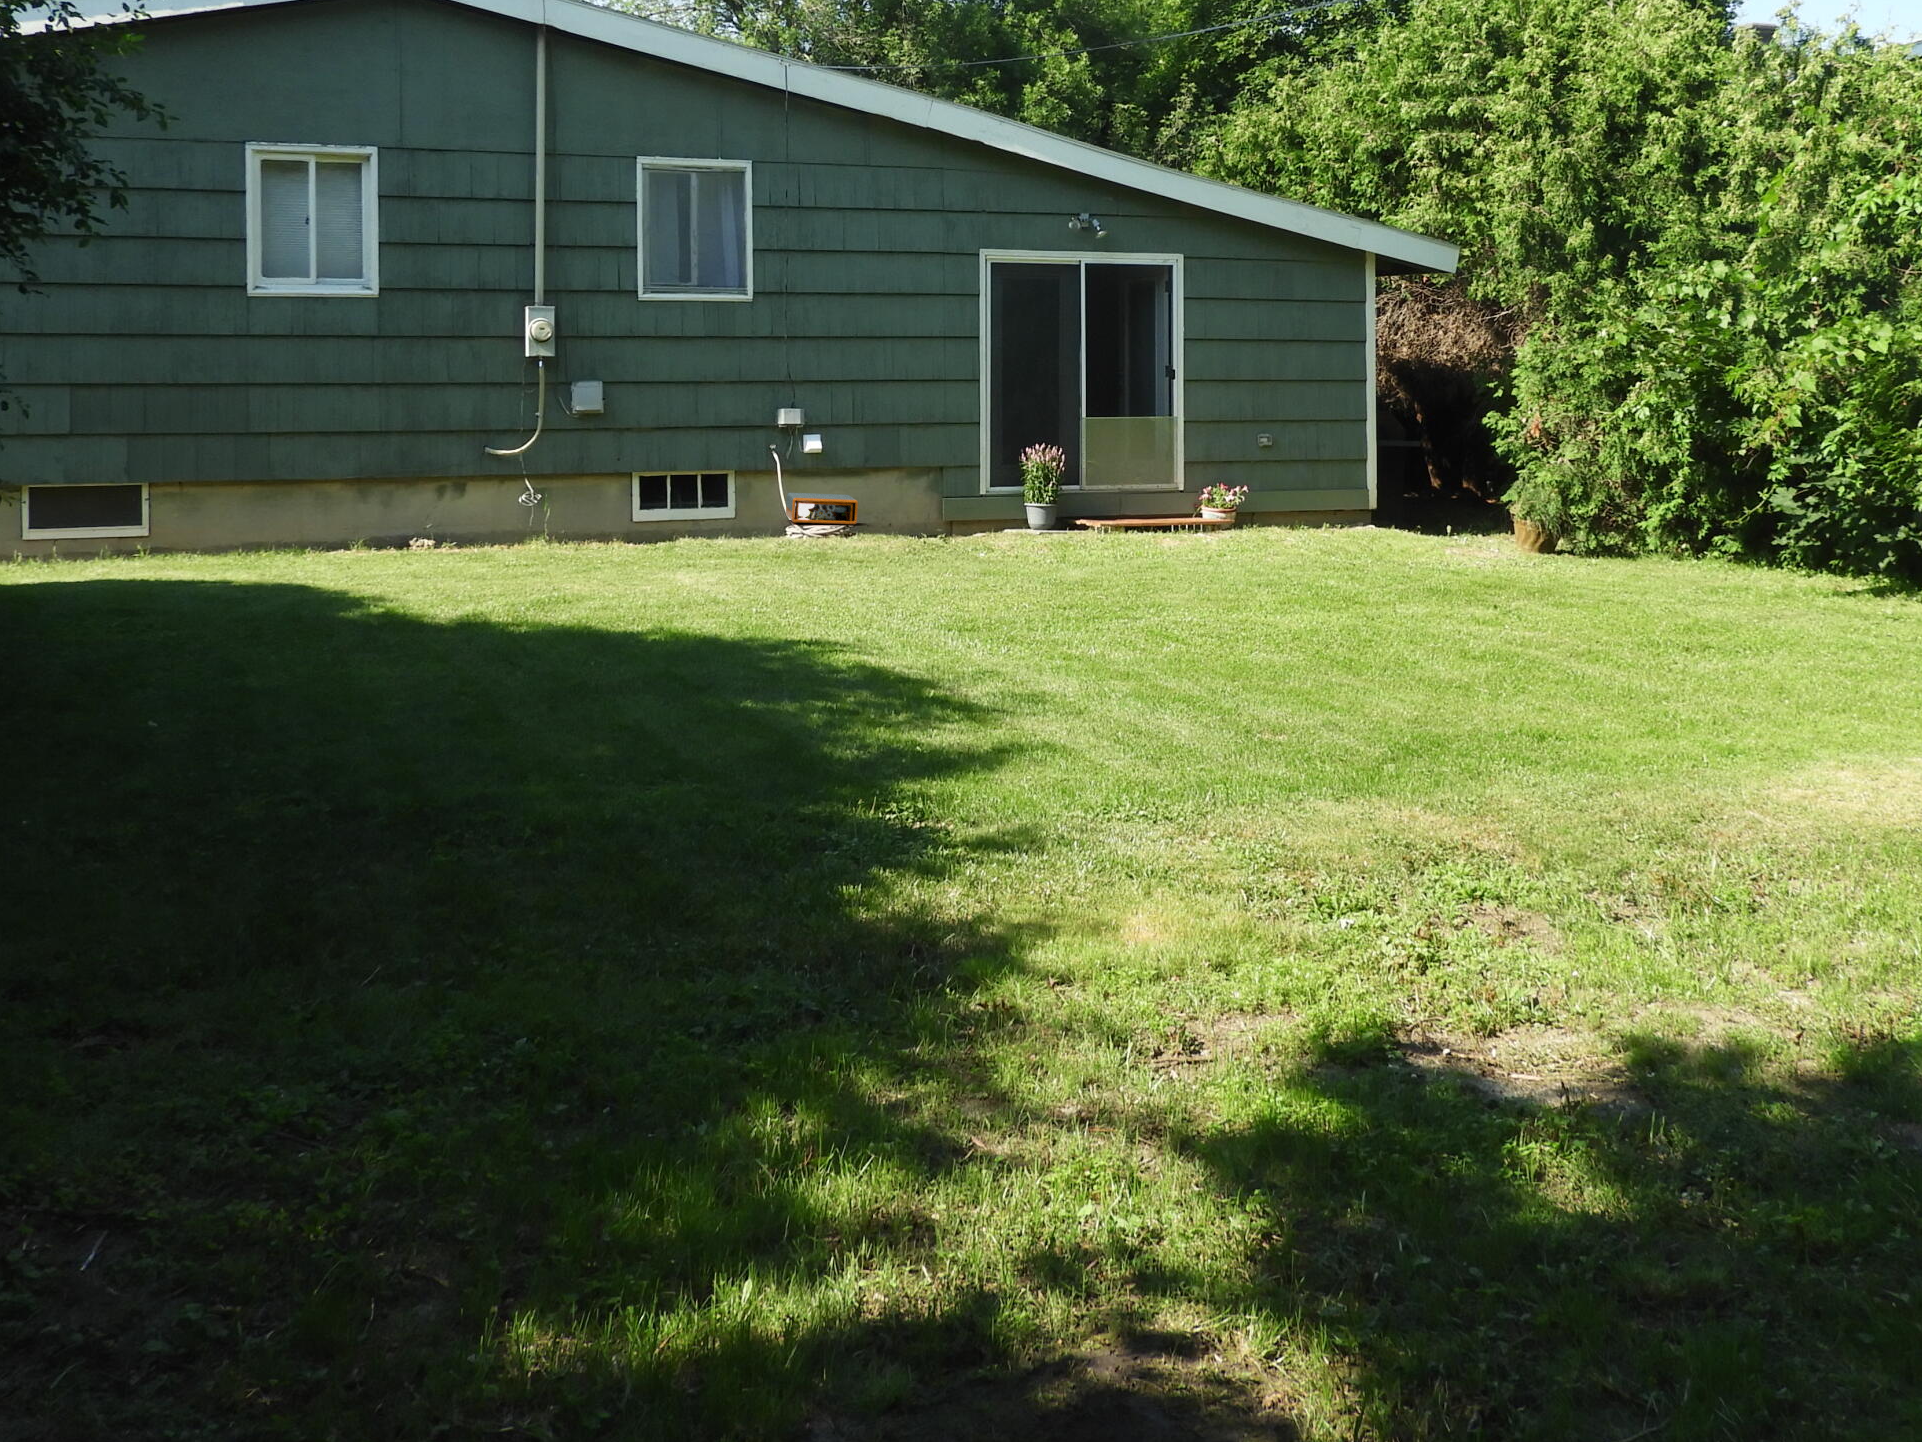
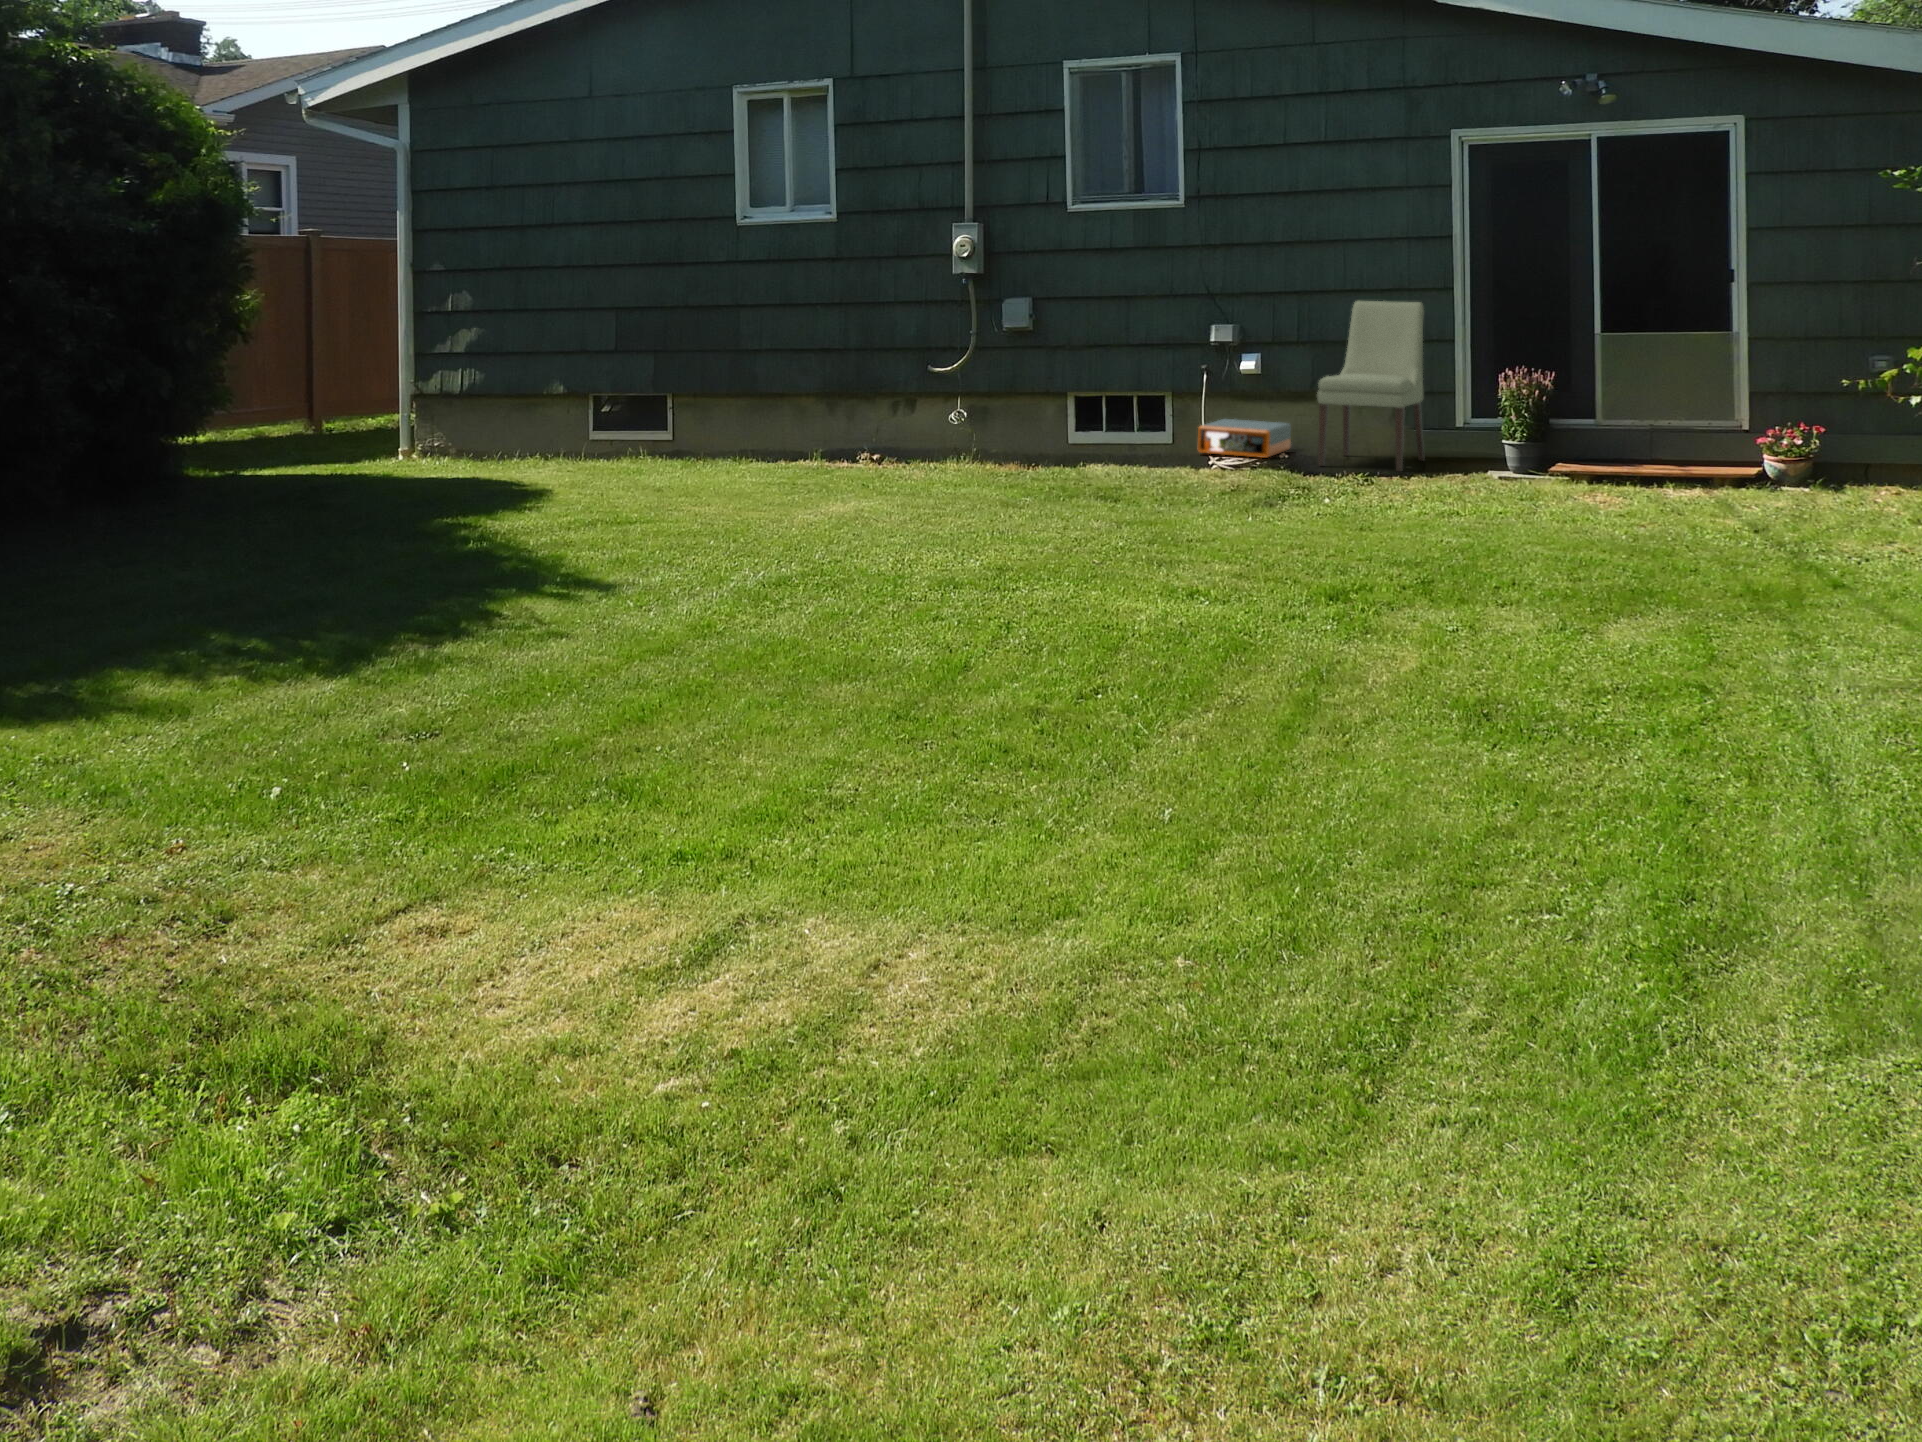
chair: none [903,388,986,530] -> present [1317,301,1424,471]

